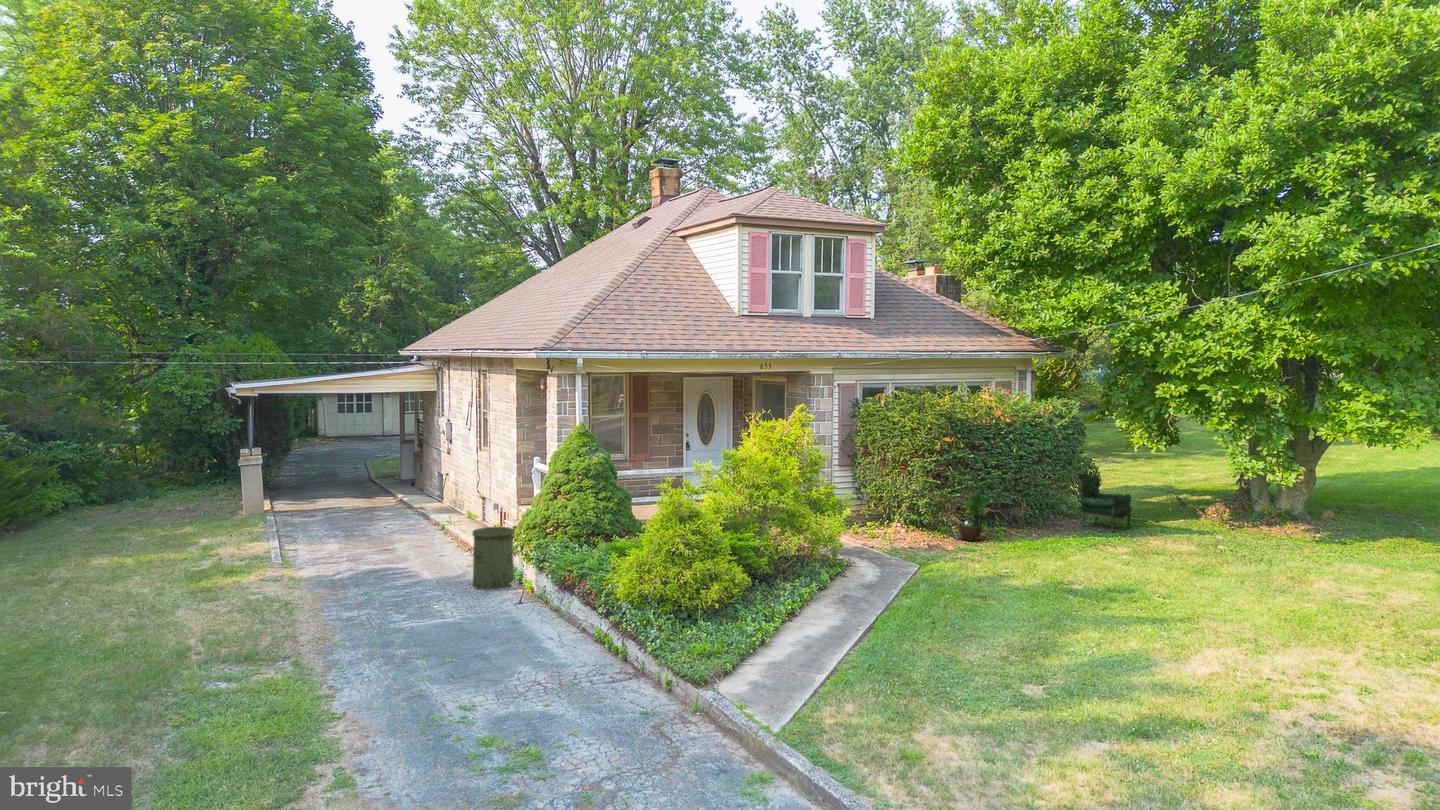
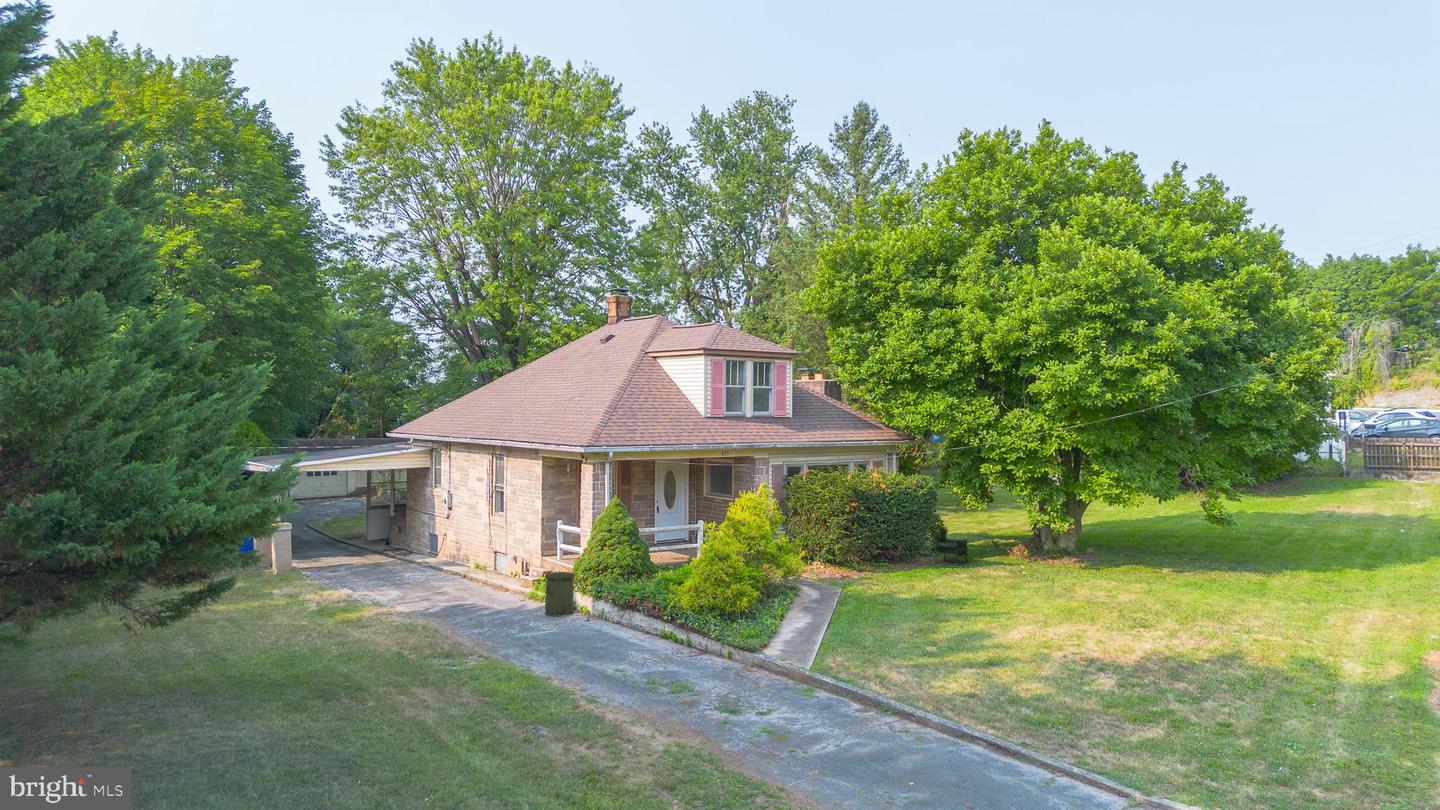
potted tree: present [959,493,988,541] -> none [861,539,882,574]

